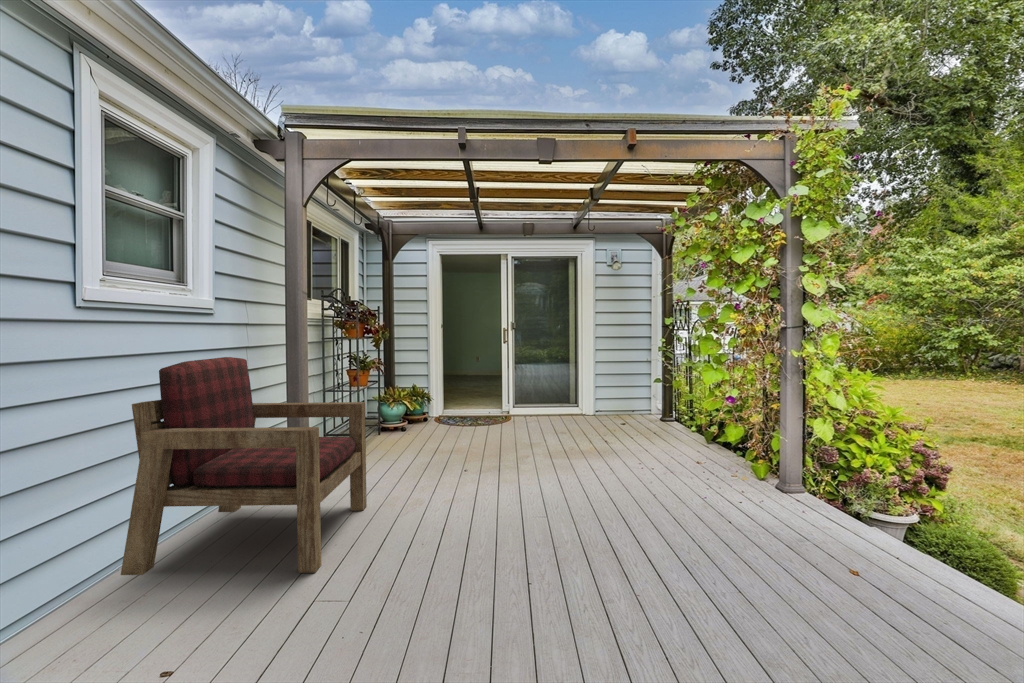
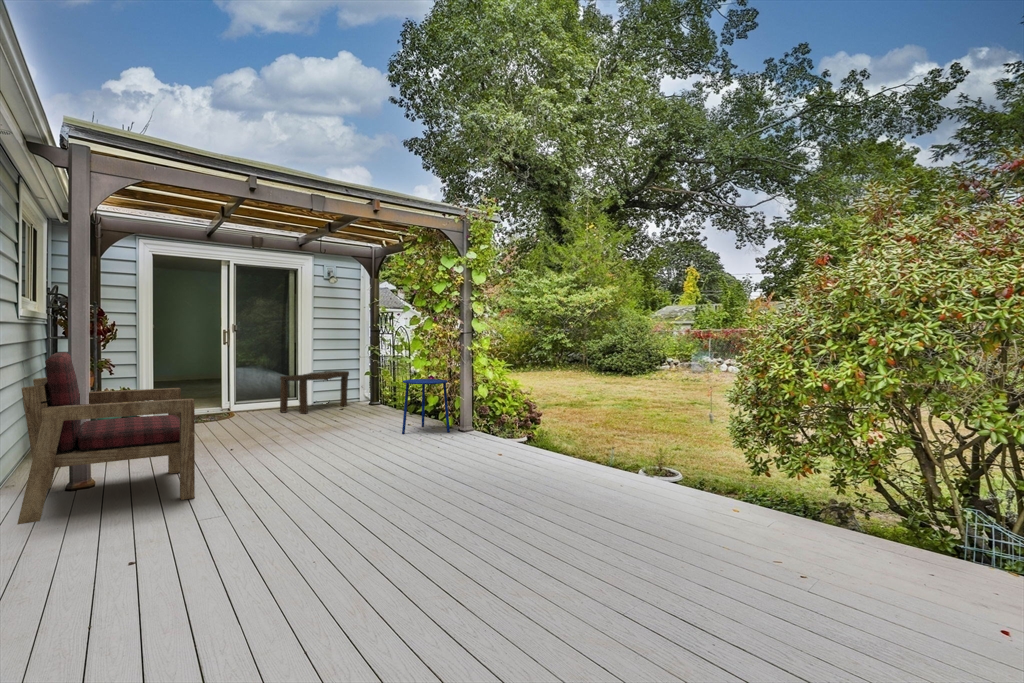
bench: none [554,375,636,428] -> present [280,371,349,414]
side table: none [680,398,760,489] -> present [402,379,450,434]

